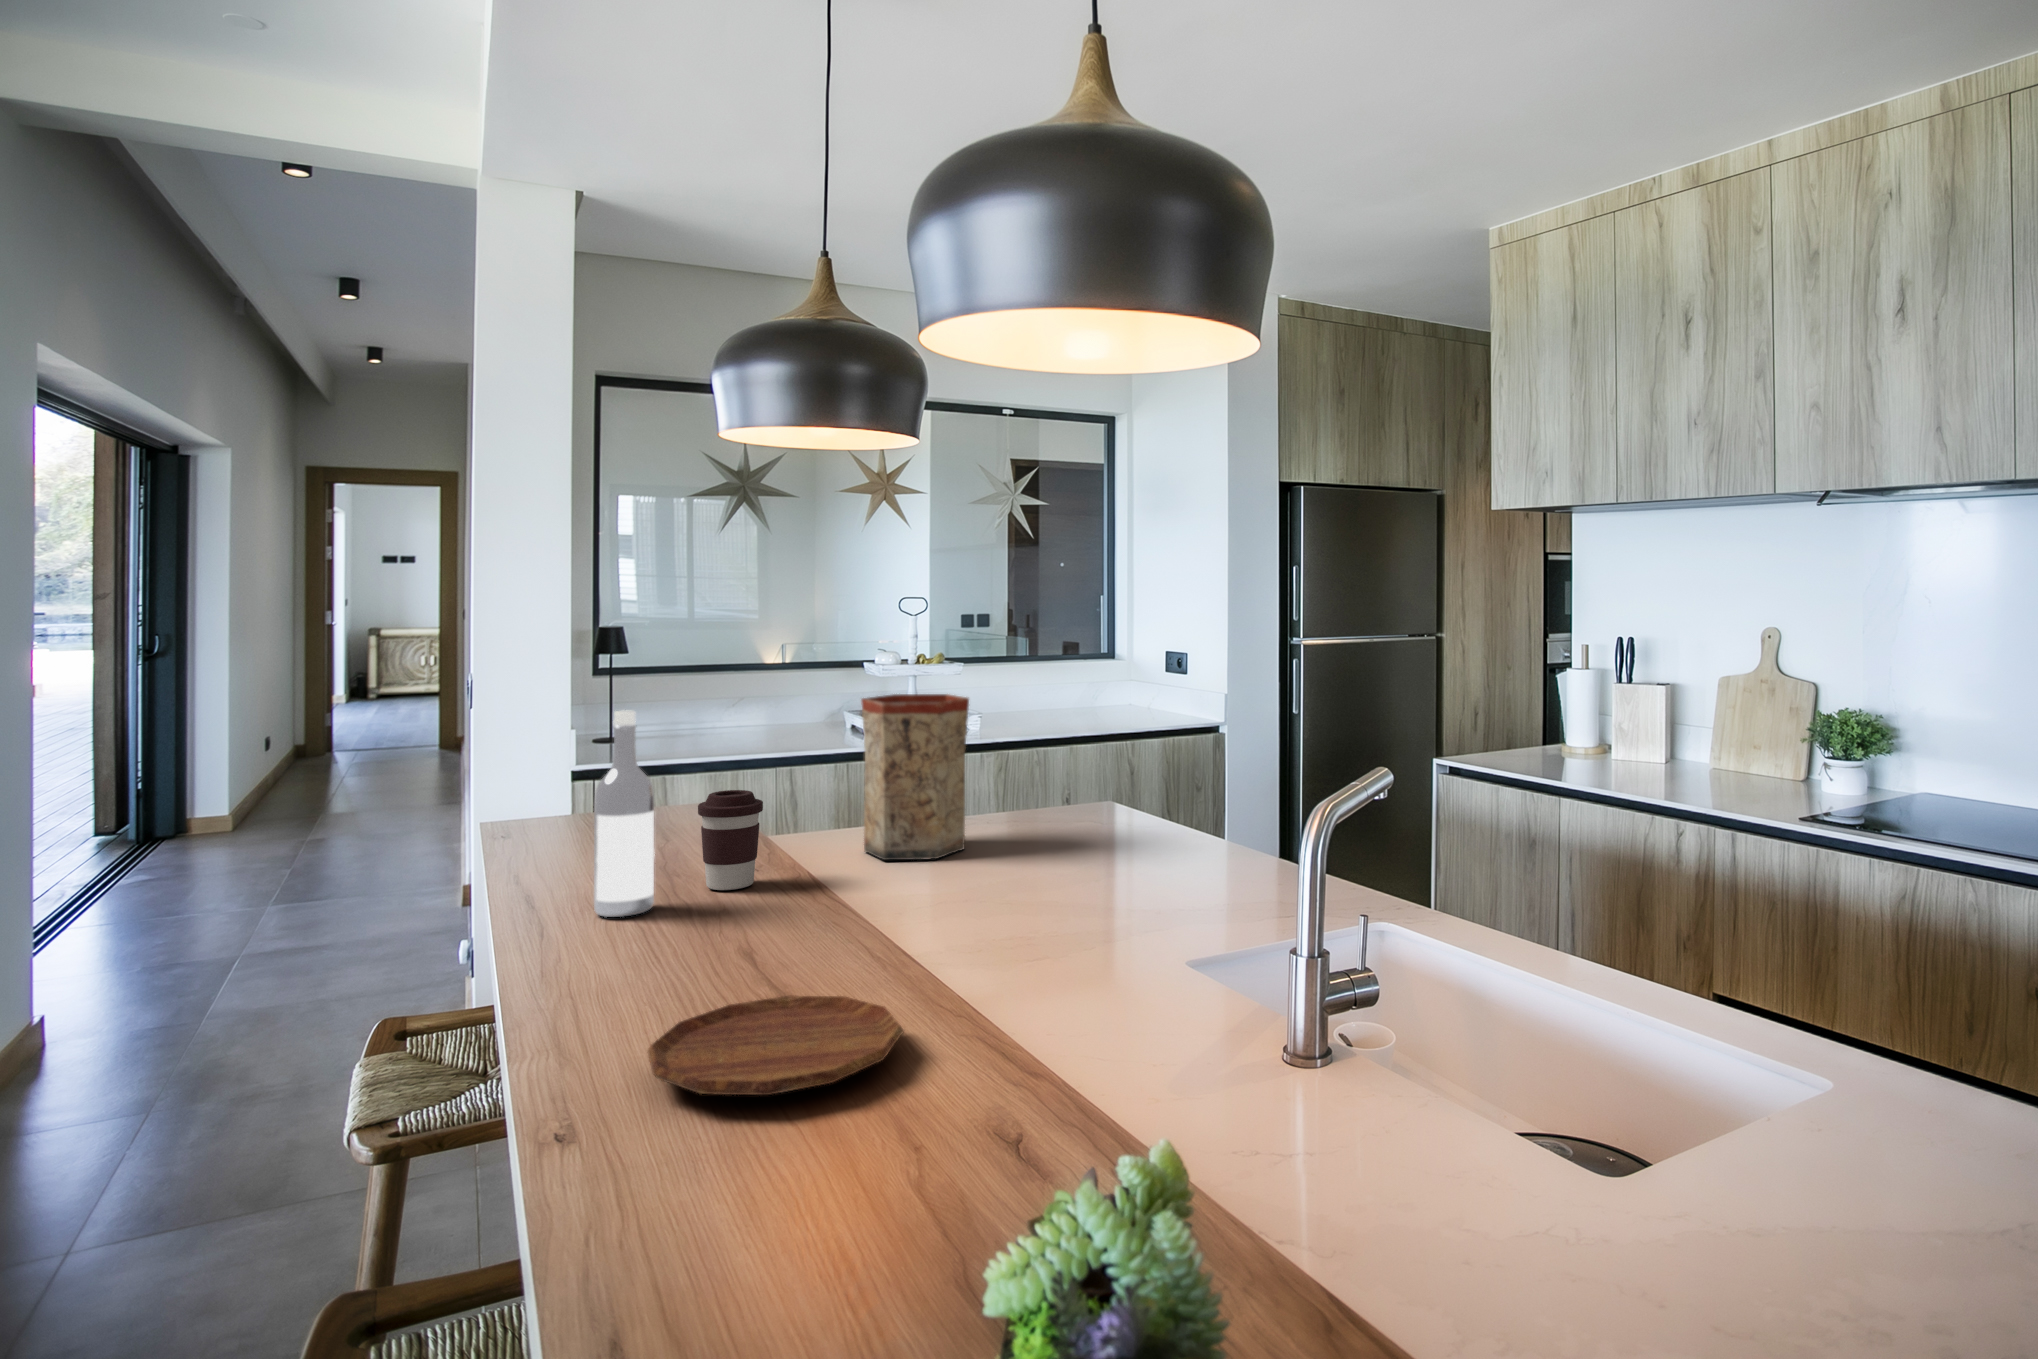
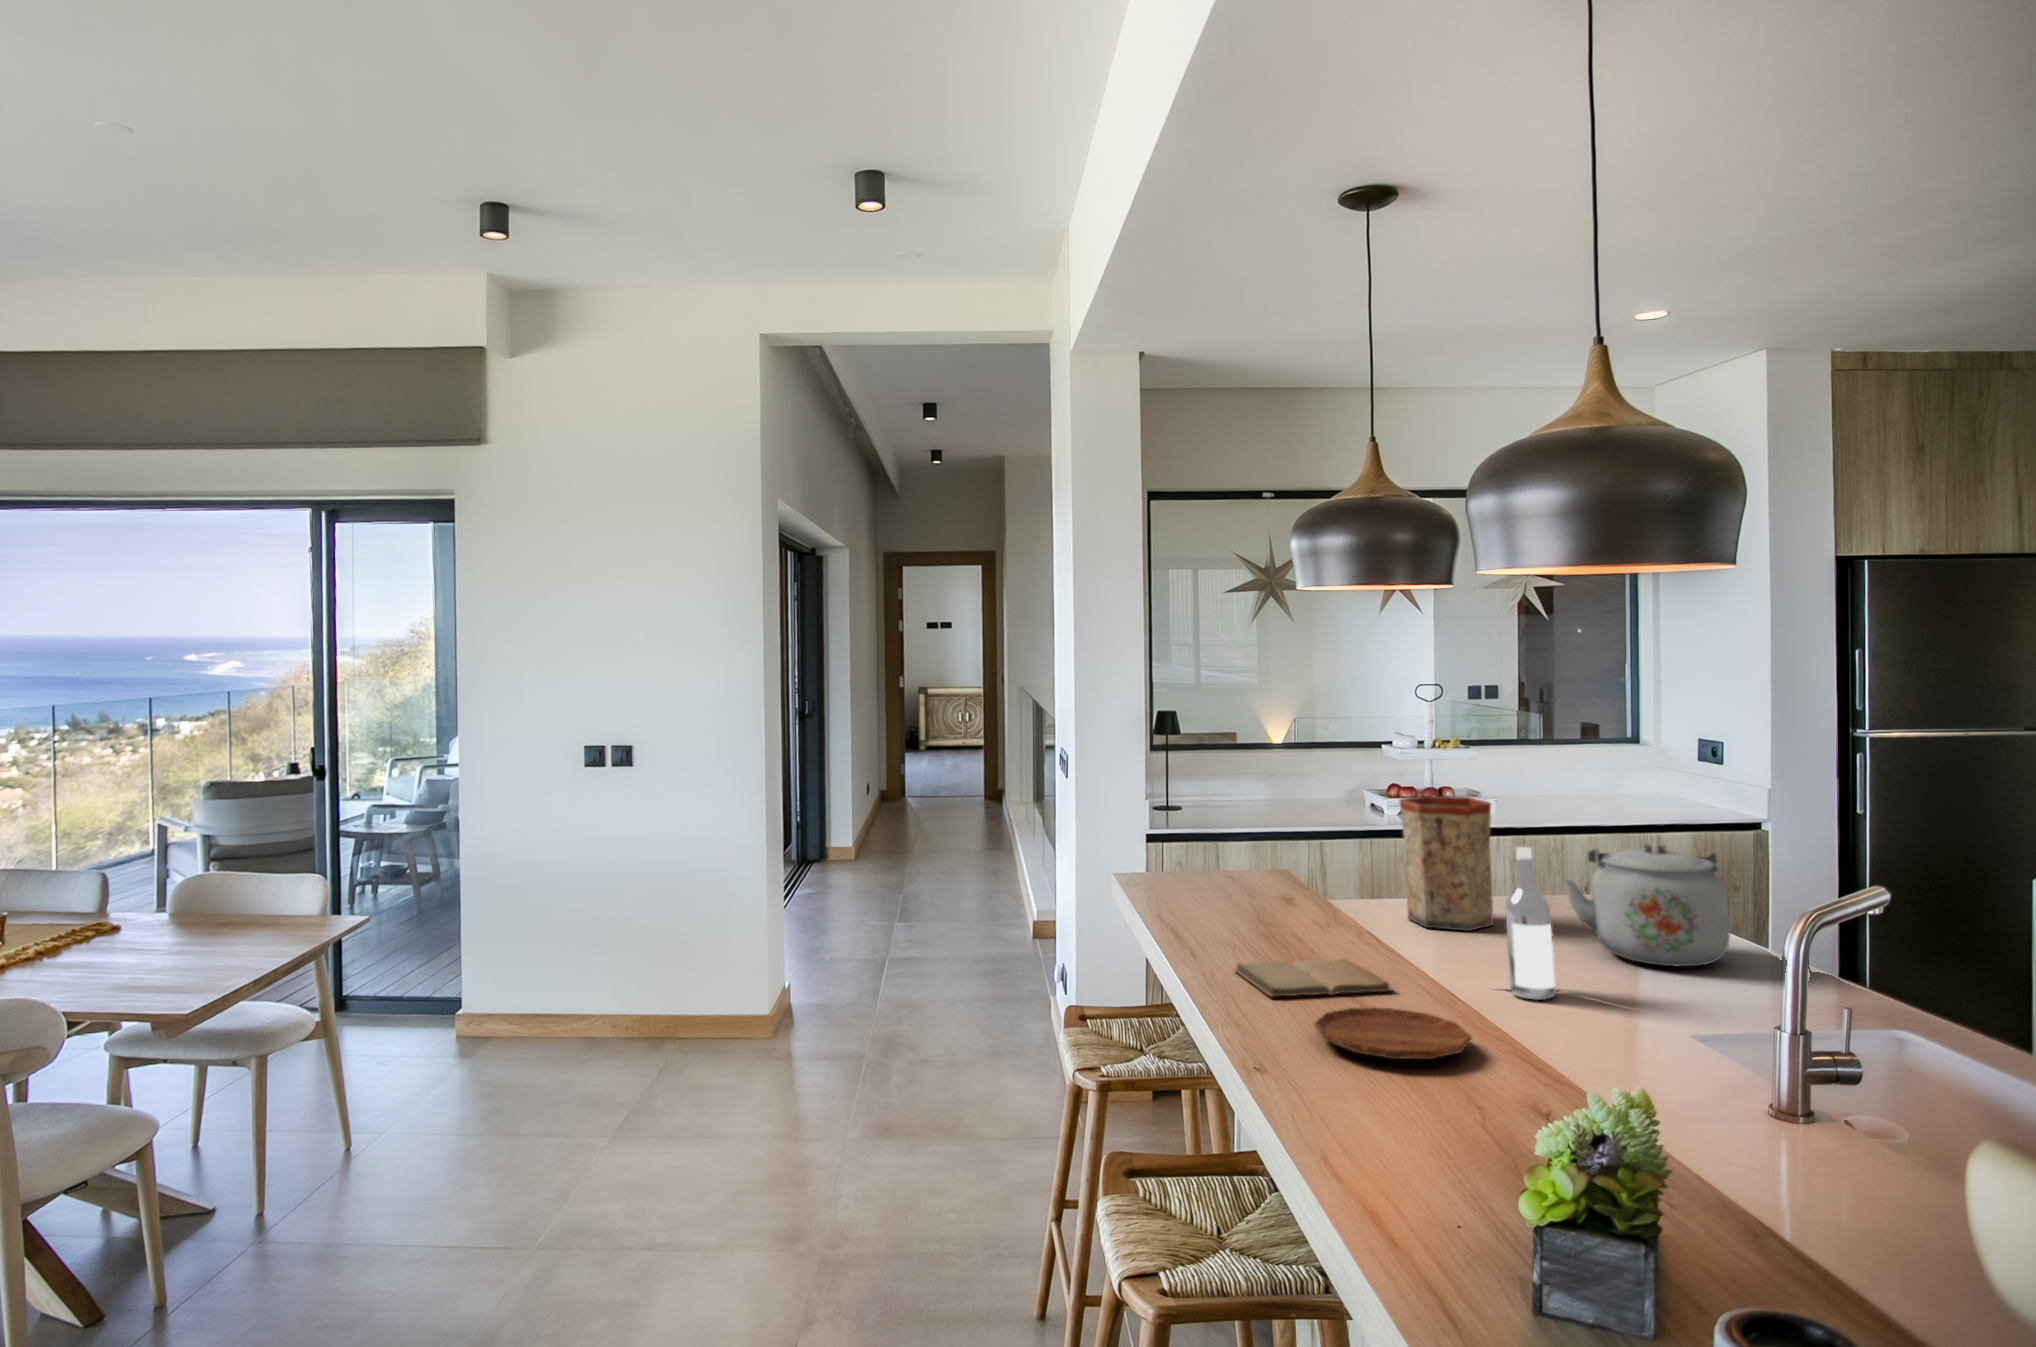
wine bottle: present [594,710,654,917] -> present [1506,847,1555,1000]
kettle: none [1044,734,1211,877] -> present [1564,843,1730,966]
coffee cup: present [698,790,763,890] -> none [1293,867,1338,937]
book: none [567,918,810,1001] -> present [1235,958,1392,996]

